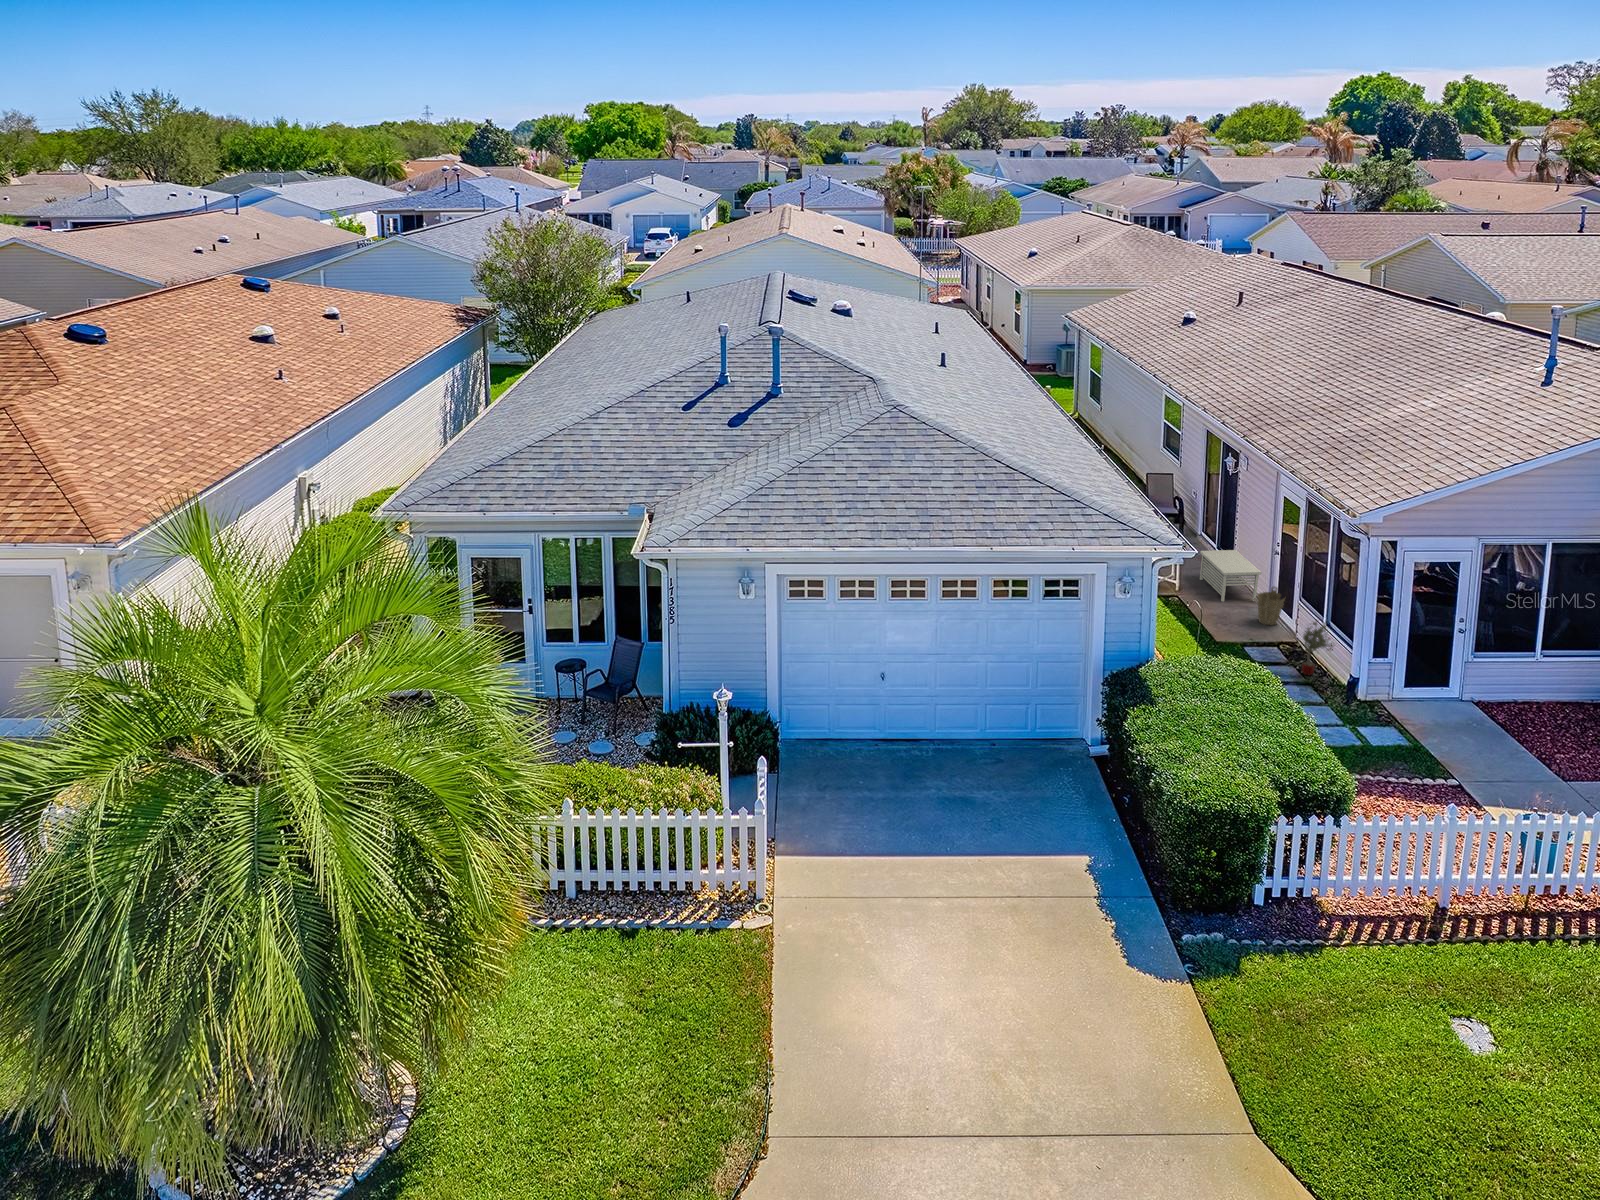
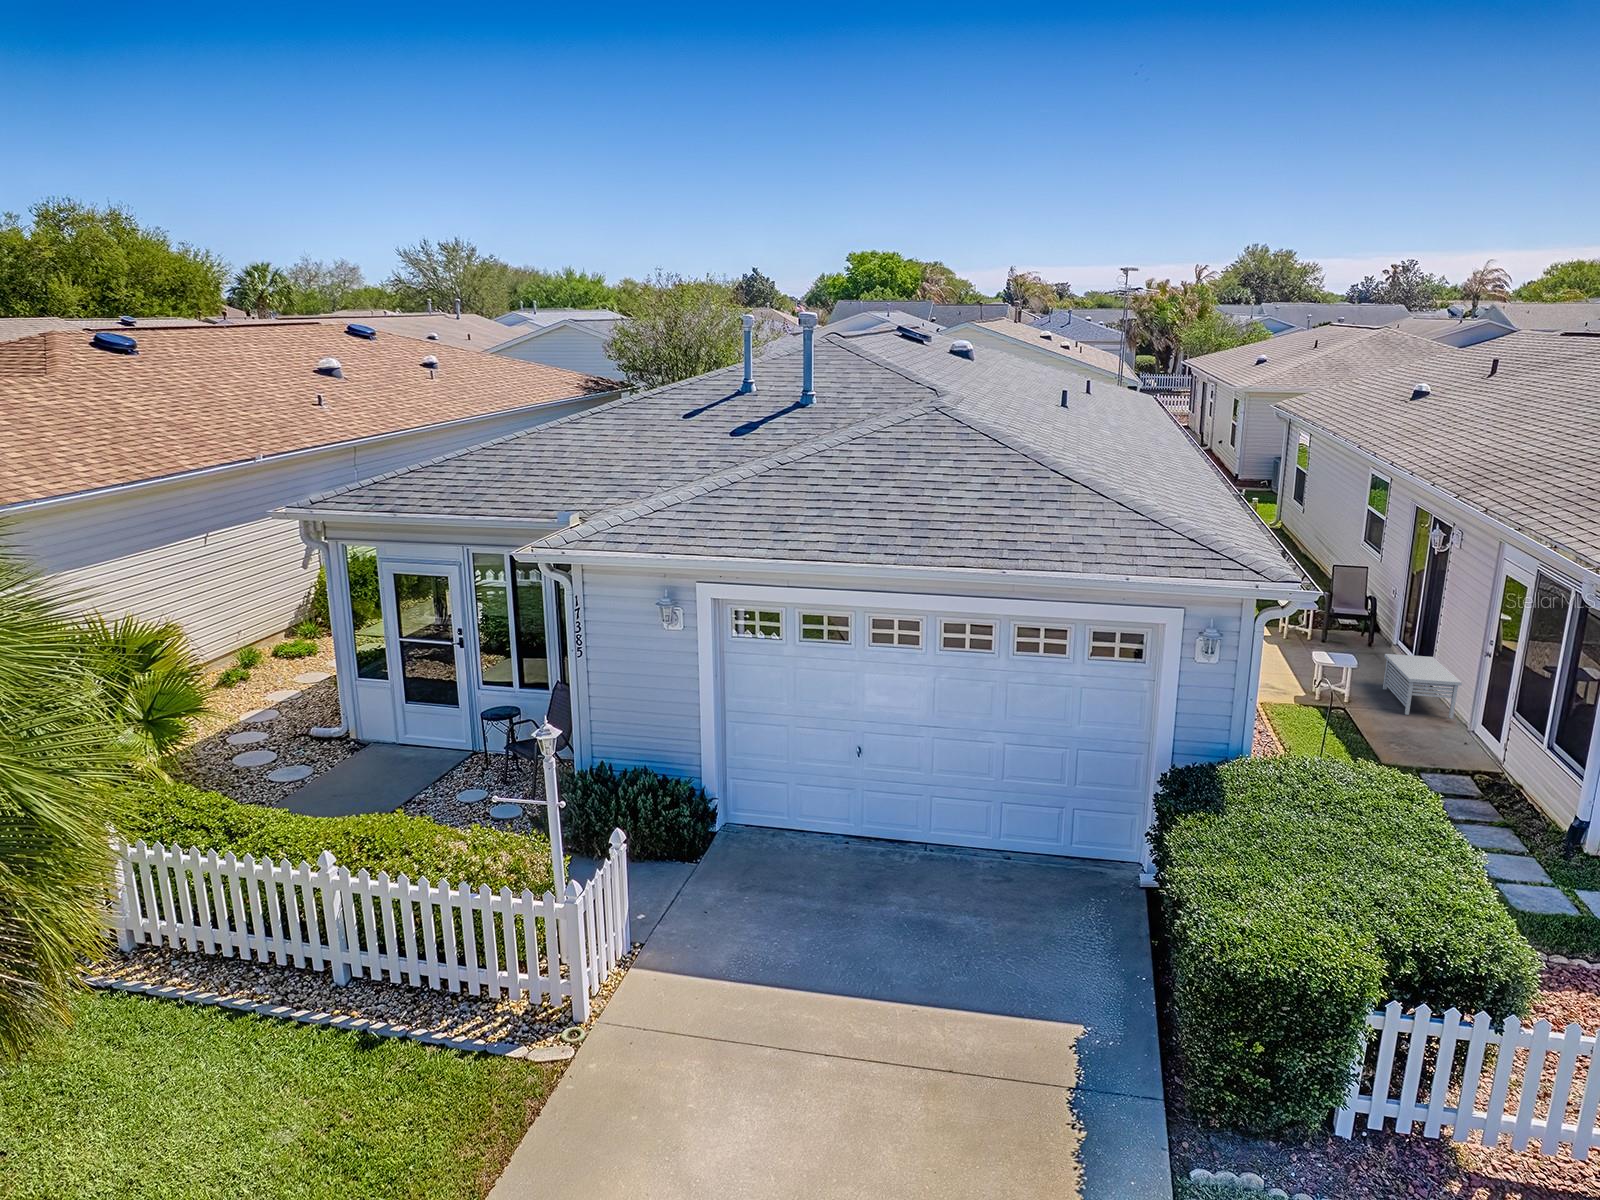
bucket: present [1257,587,1285,625] -> none [1450,699,1491,748]
potted tree: present [1302,620,1335,675] -> none [1500,737,1554,814]

